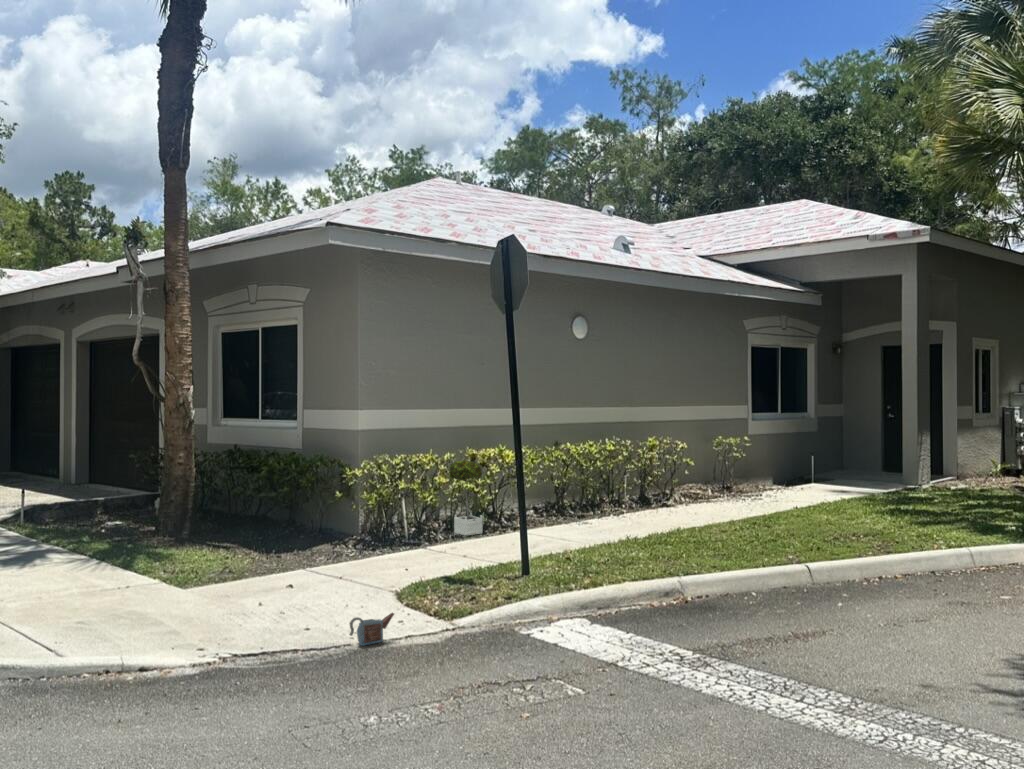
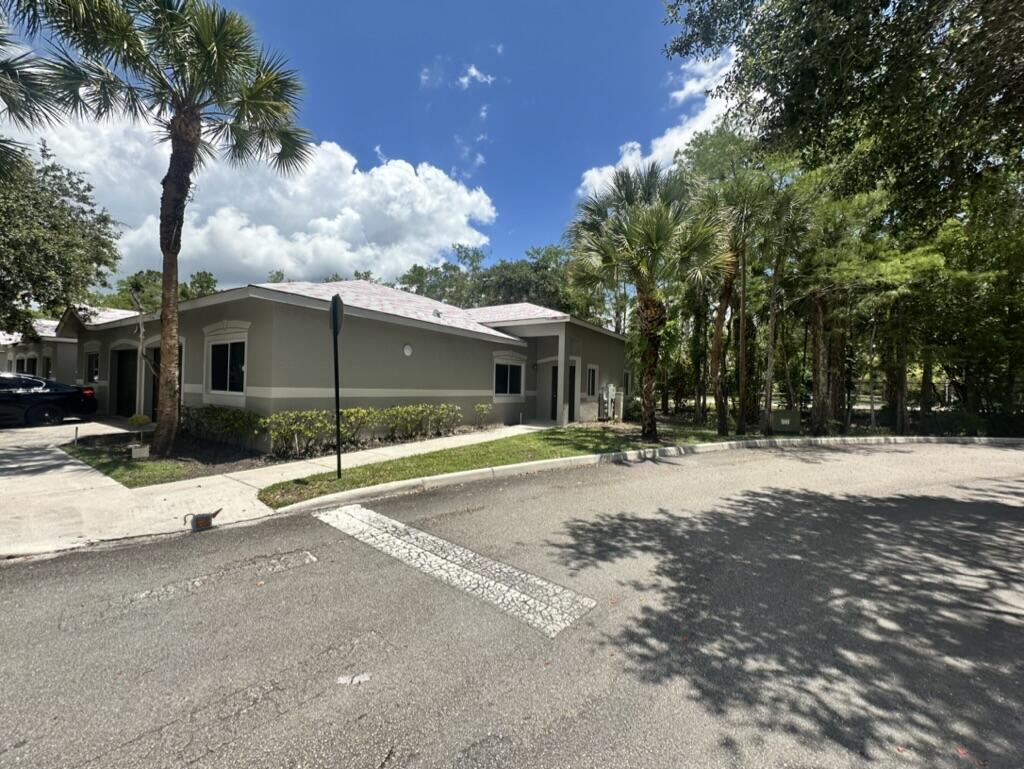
potted tree: present [449,460,483,535] -> present [128,414,152,458]

